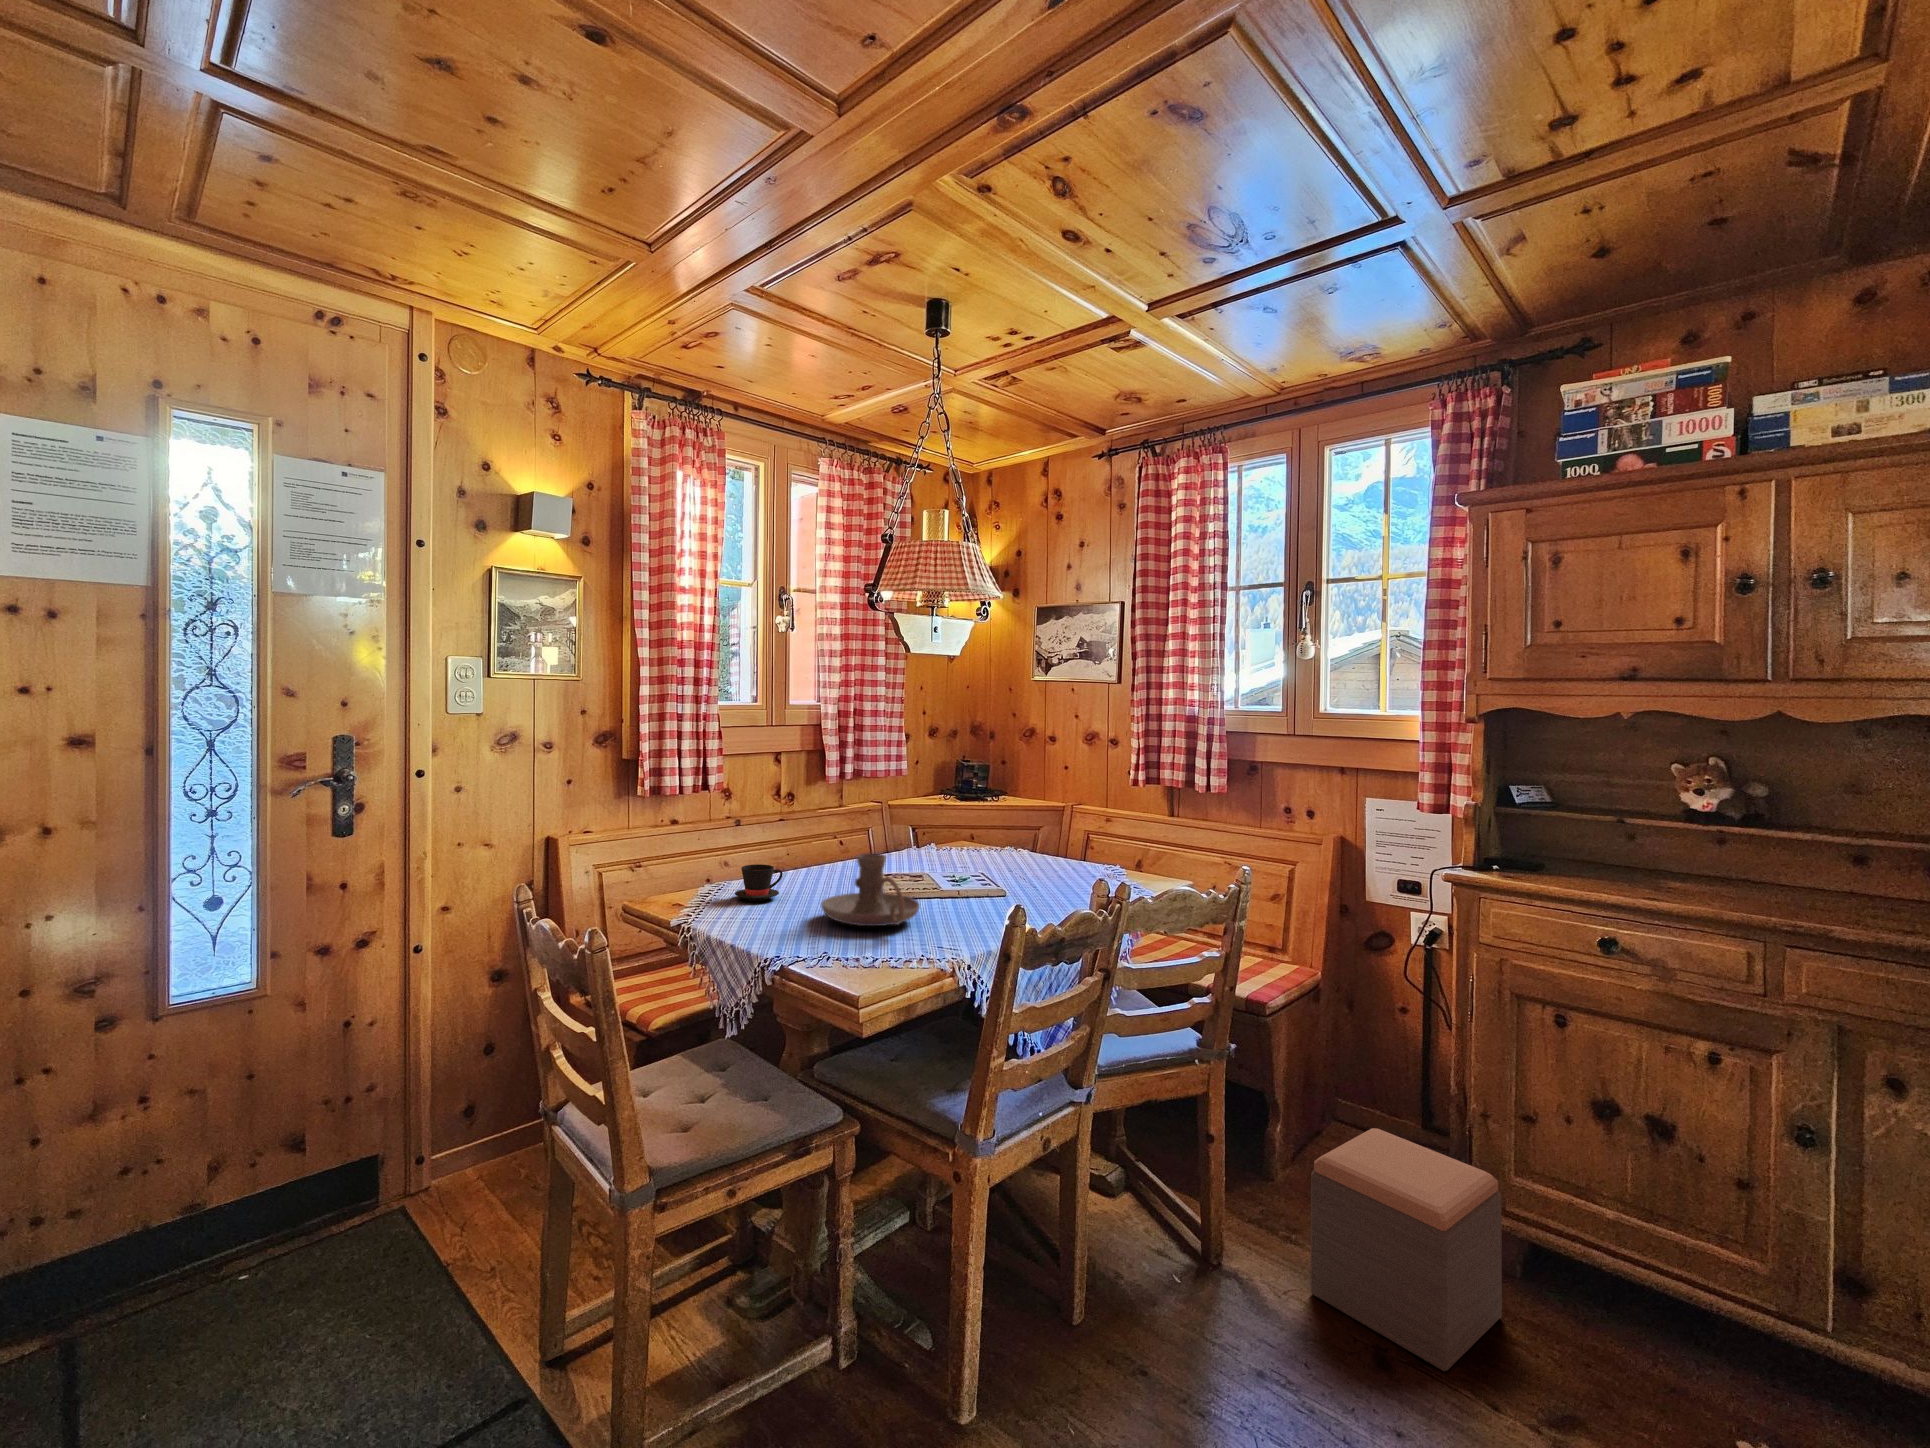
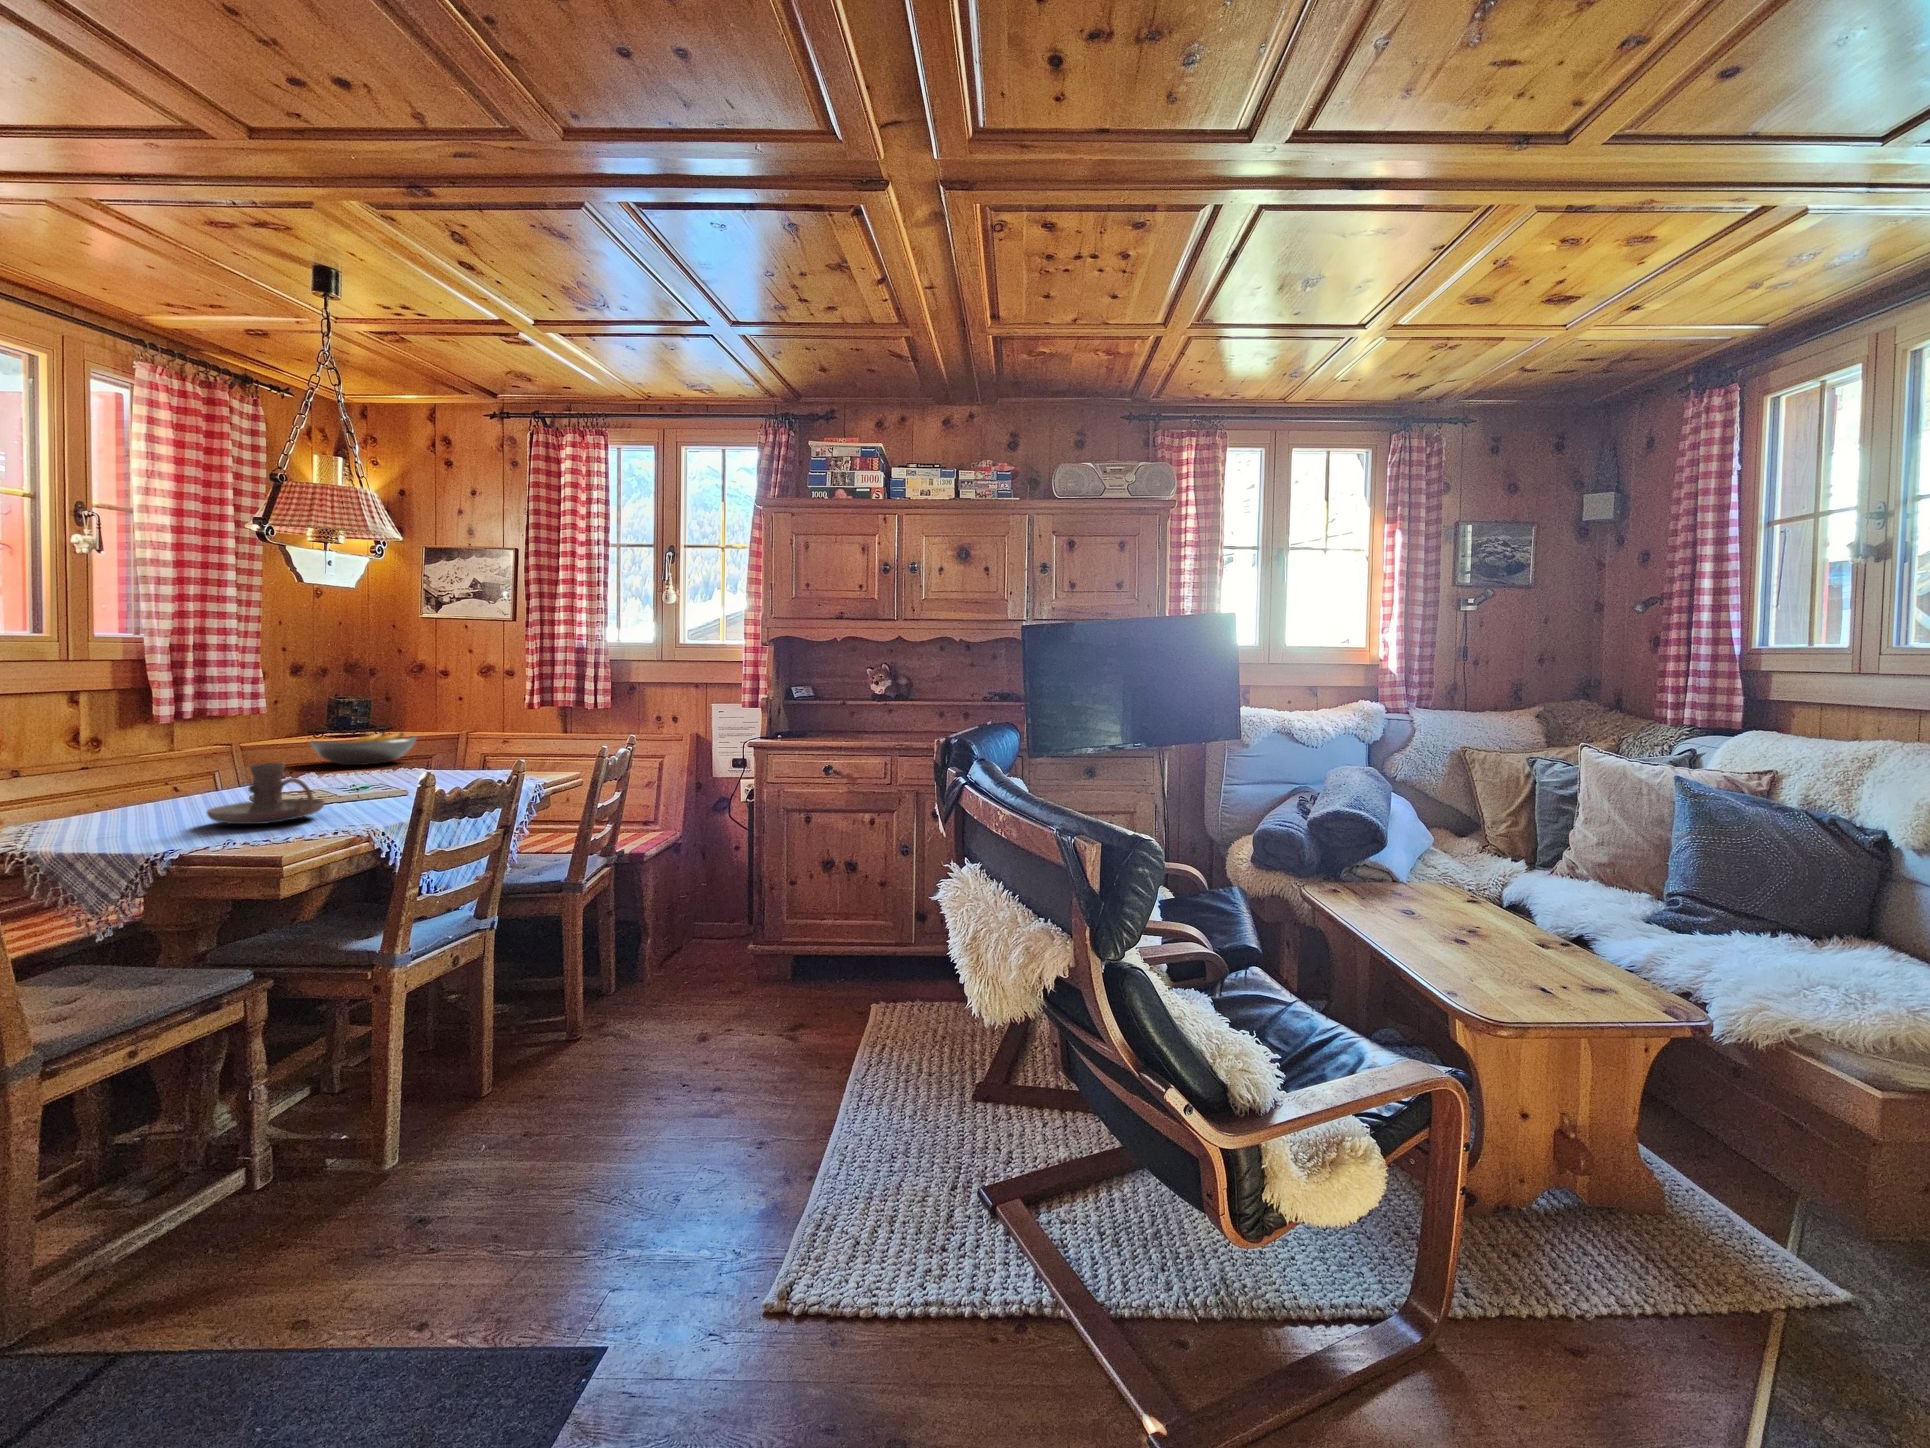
fruit bowl: none [934,806,1023,839] -> present [310,732,417,765]
teacup: present [735,864,783,901] -> none [69,792,138,827]
footstool: present [1310,1128,1502,1371] -> none [662,902,771,1014]

